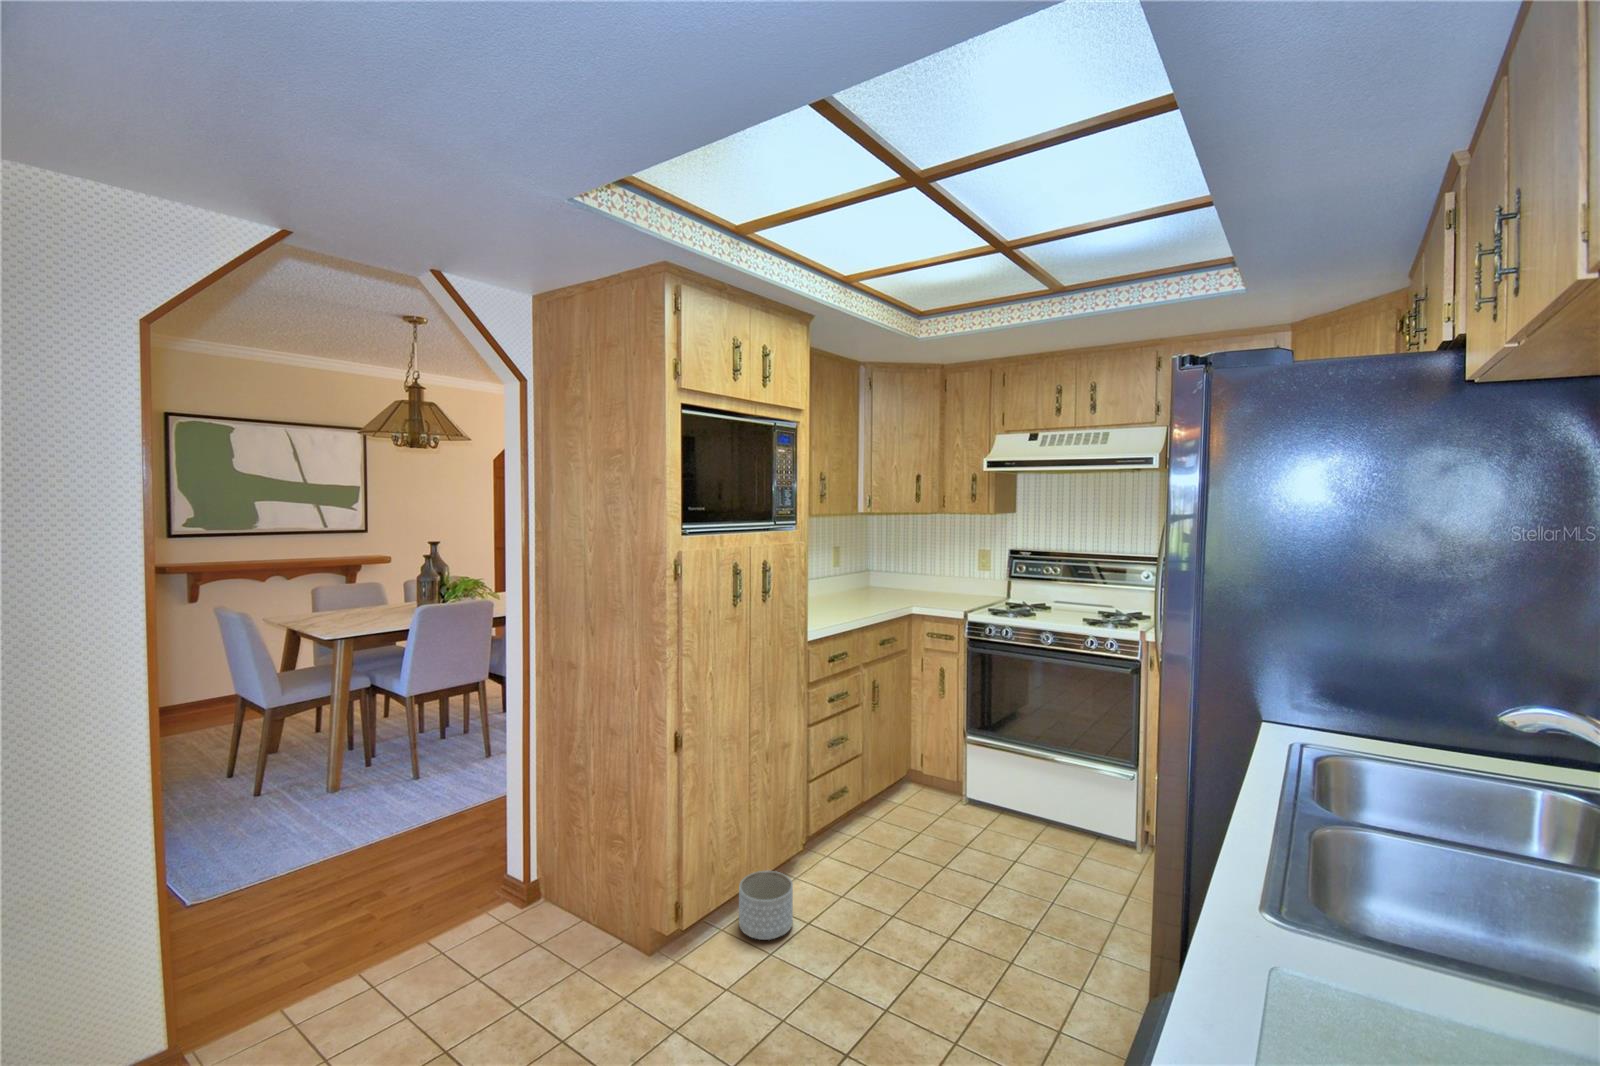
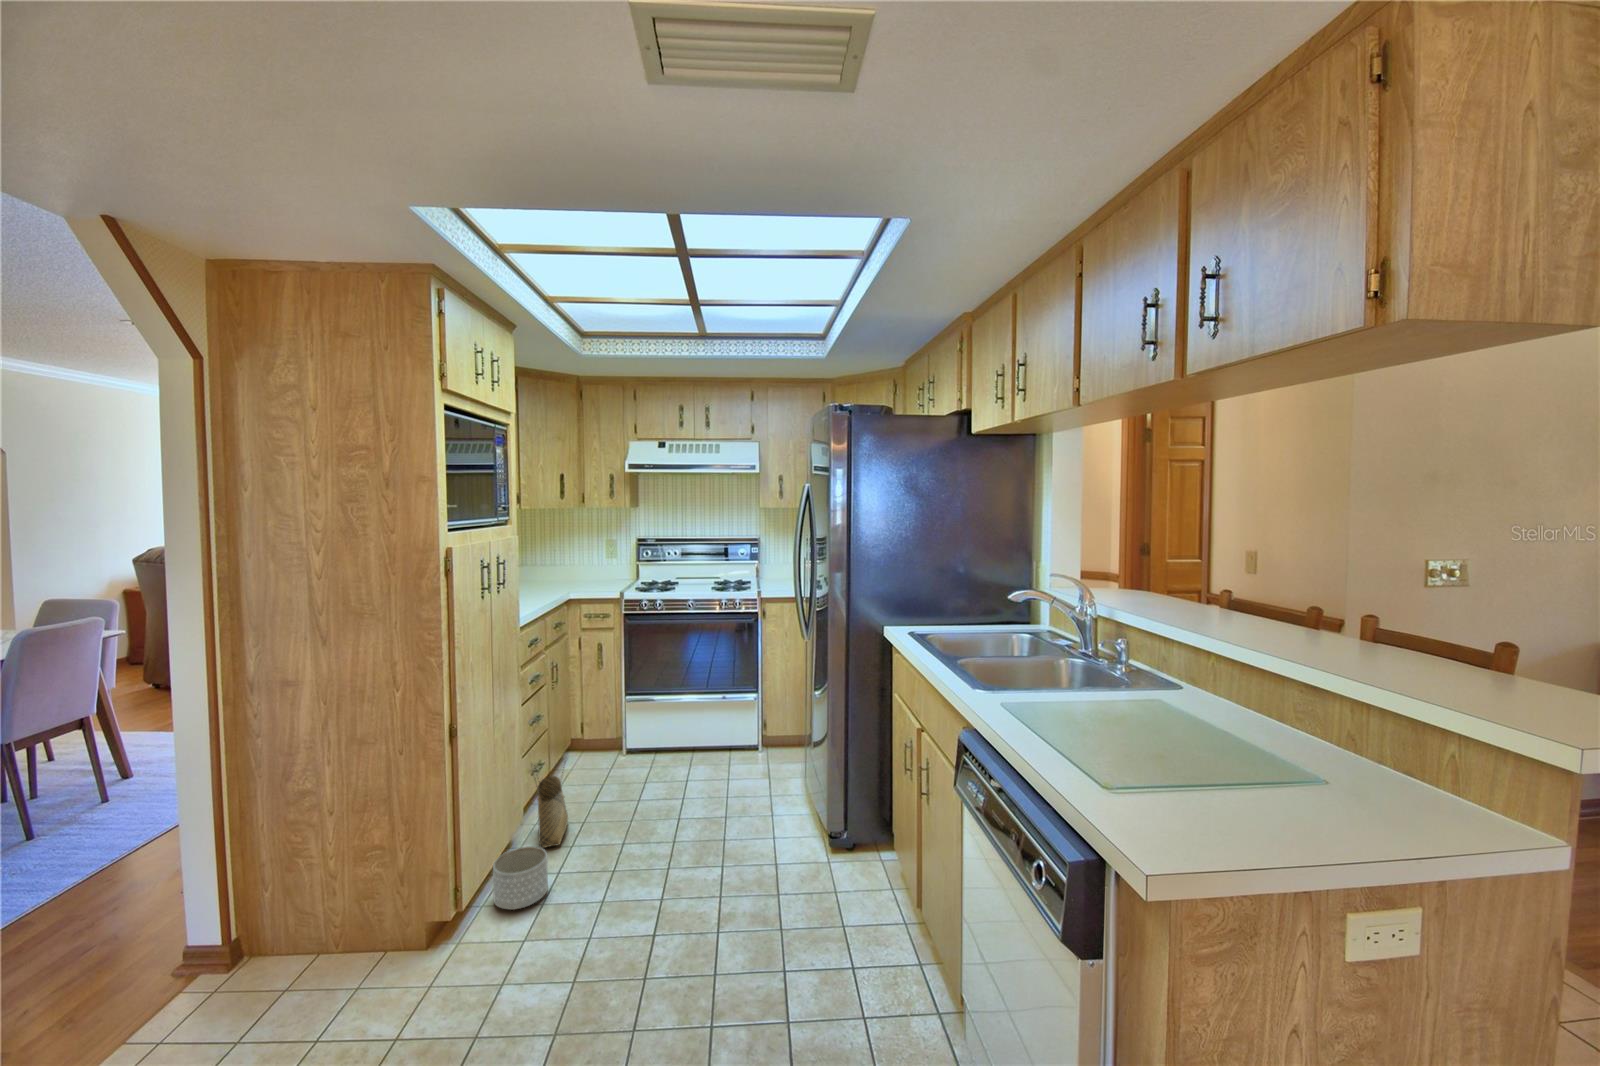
woven basket: none [814,782,857,885] -> present [537,767,568,848]

